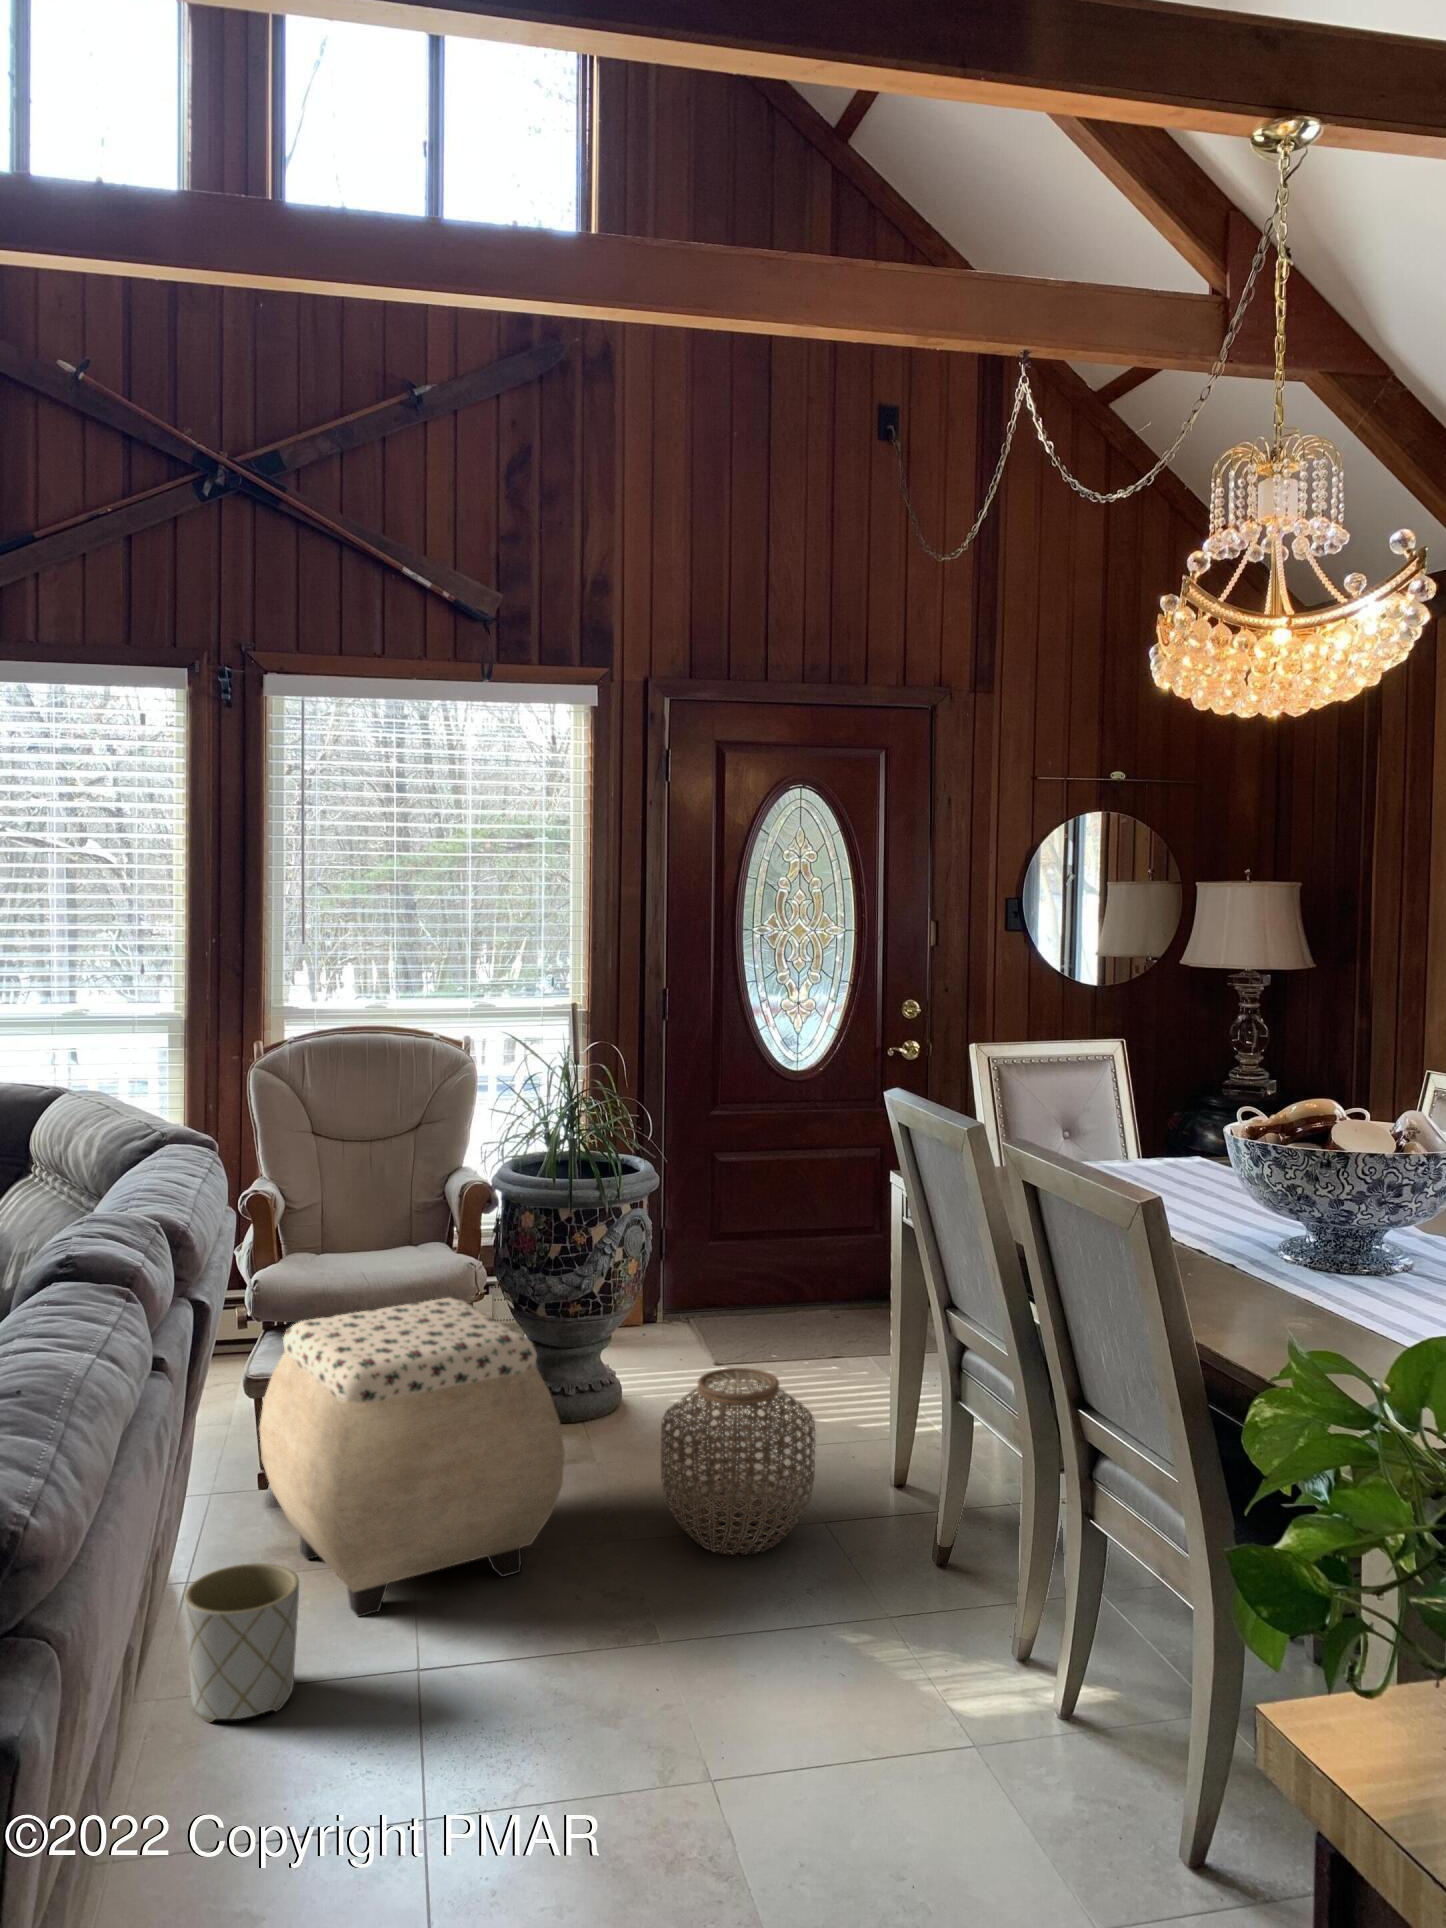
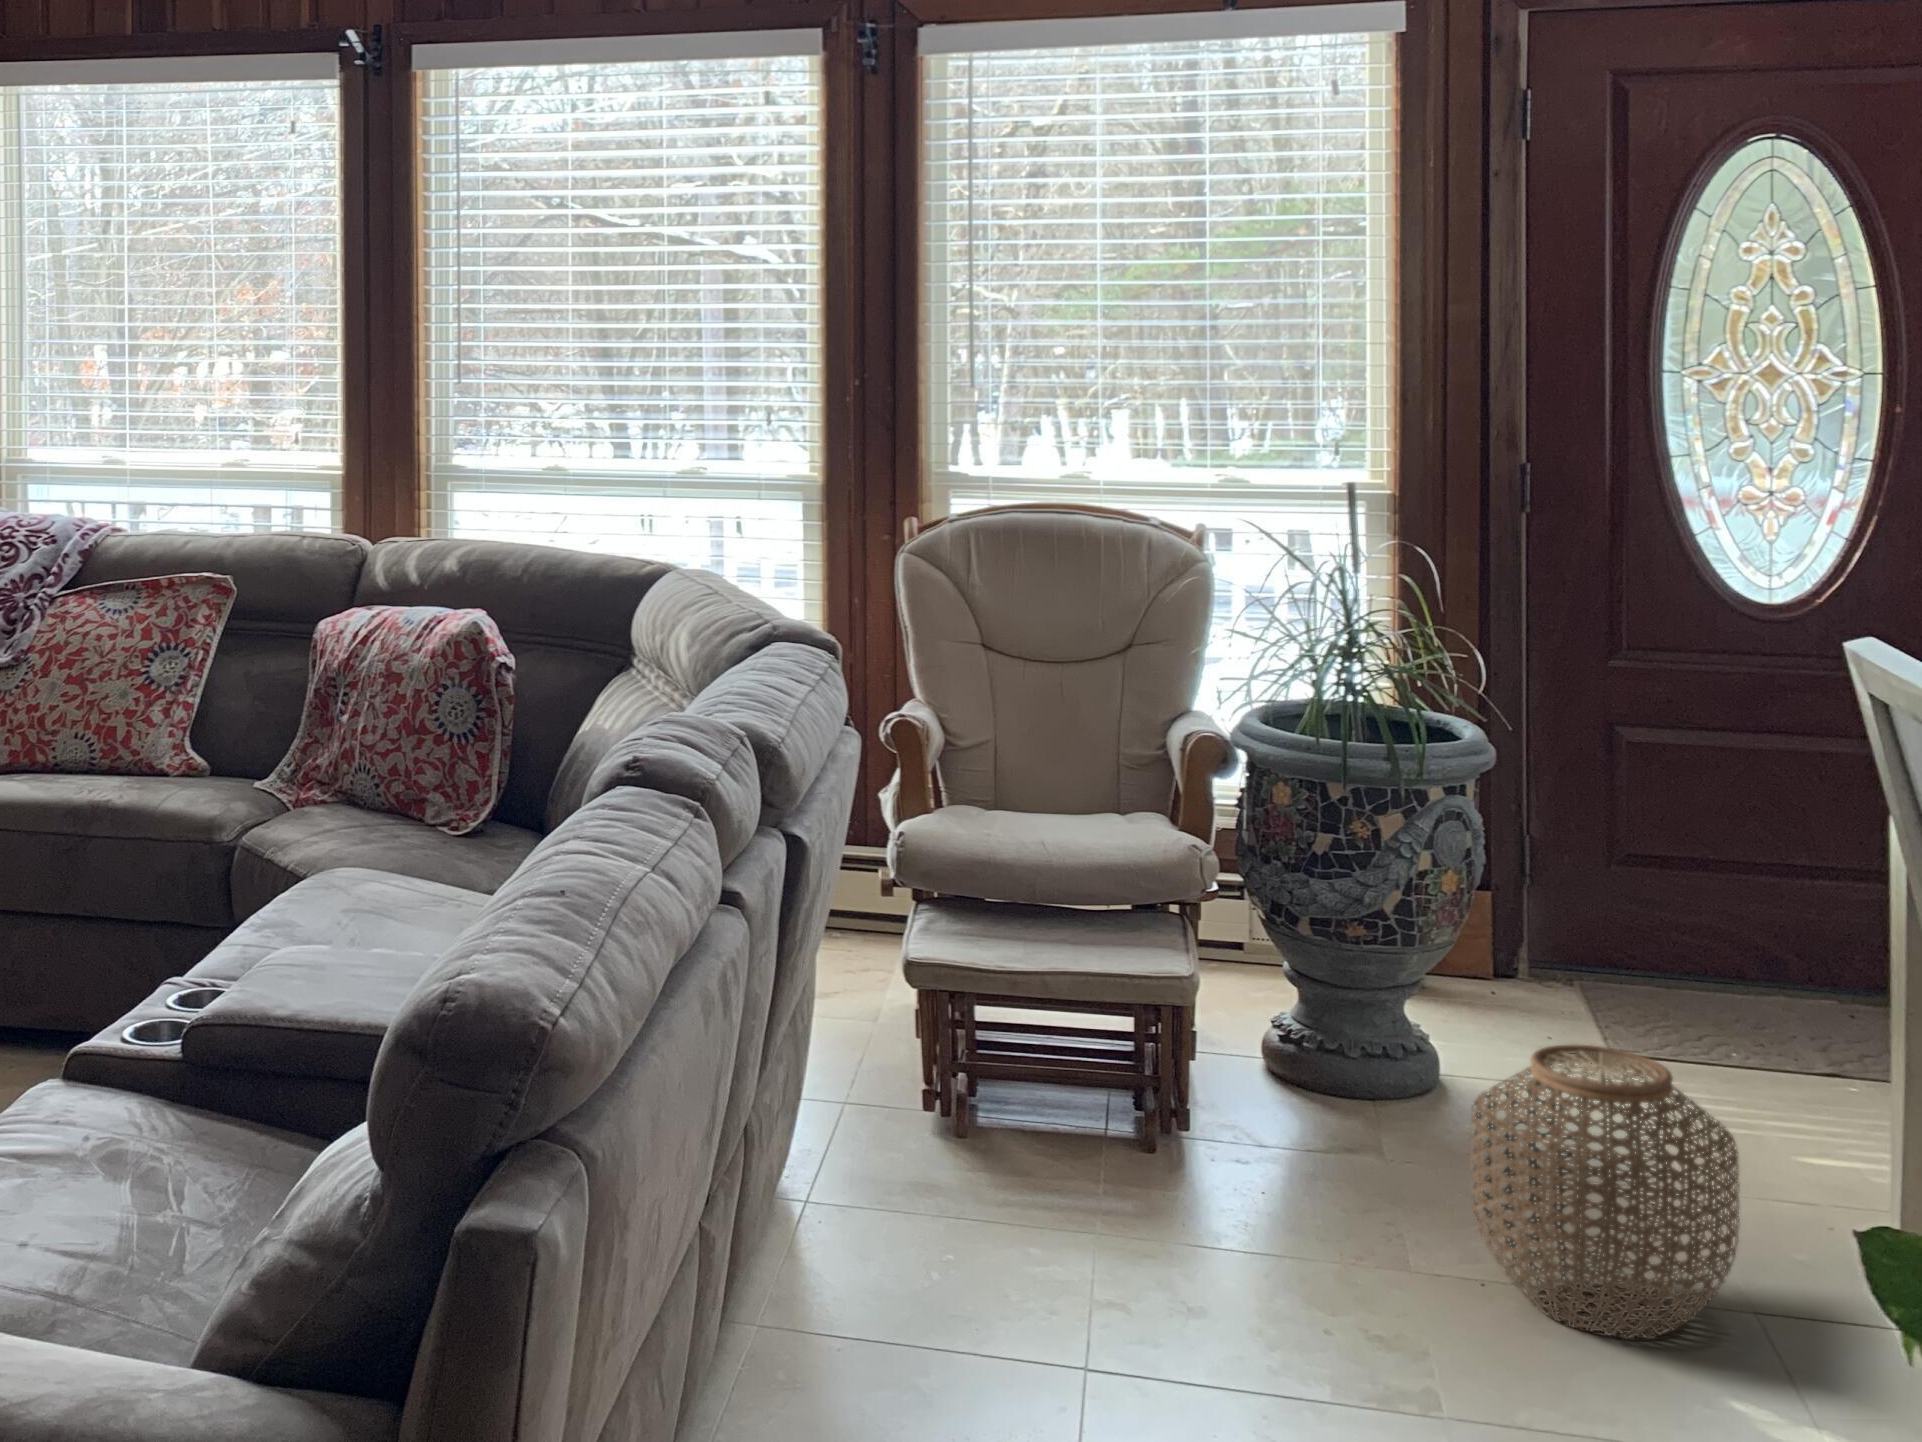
ottoman: present [259,1298,565,1617] -> none [889,883,1309,1293]
planter: present [185,1563,299,1722] -> none [779,1184,921,1381]

